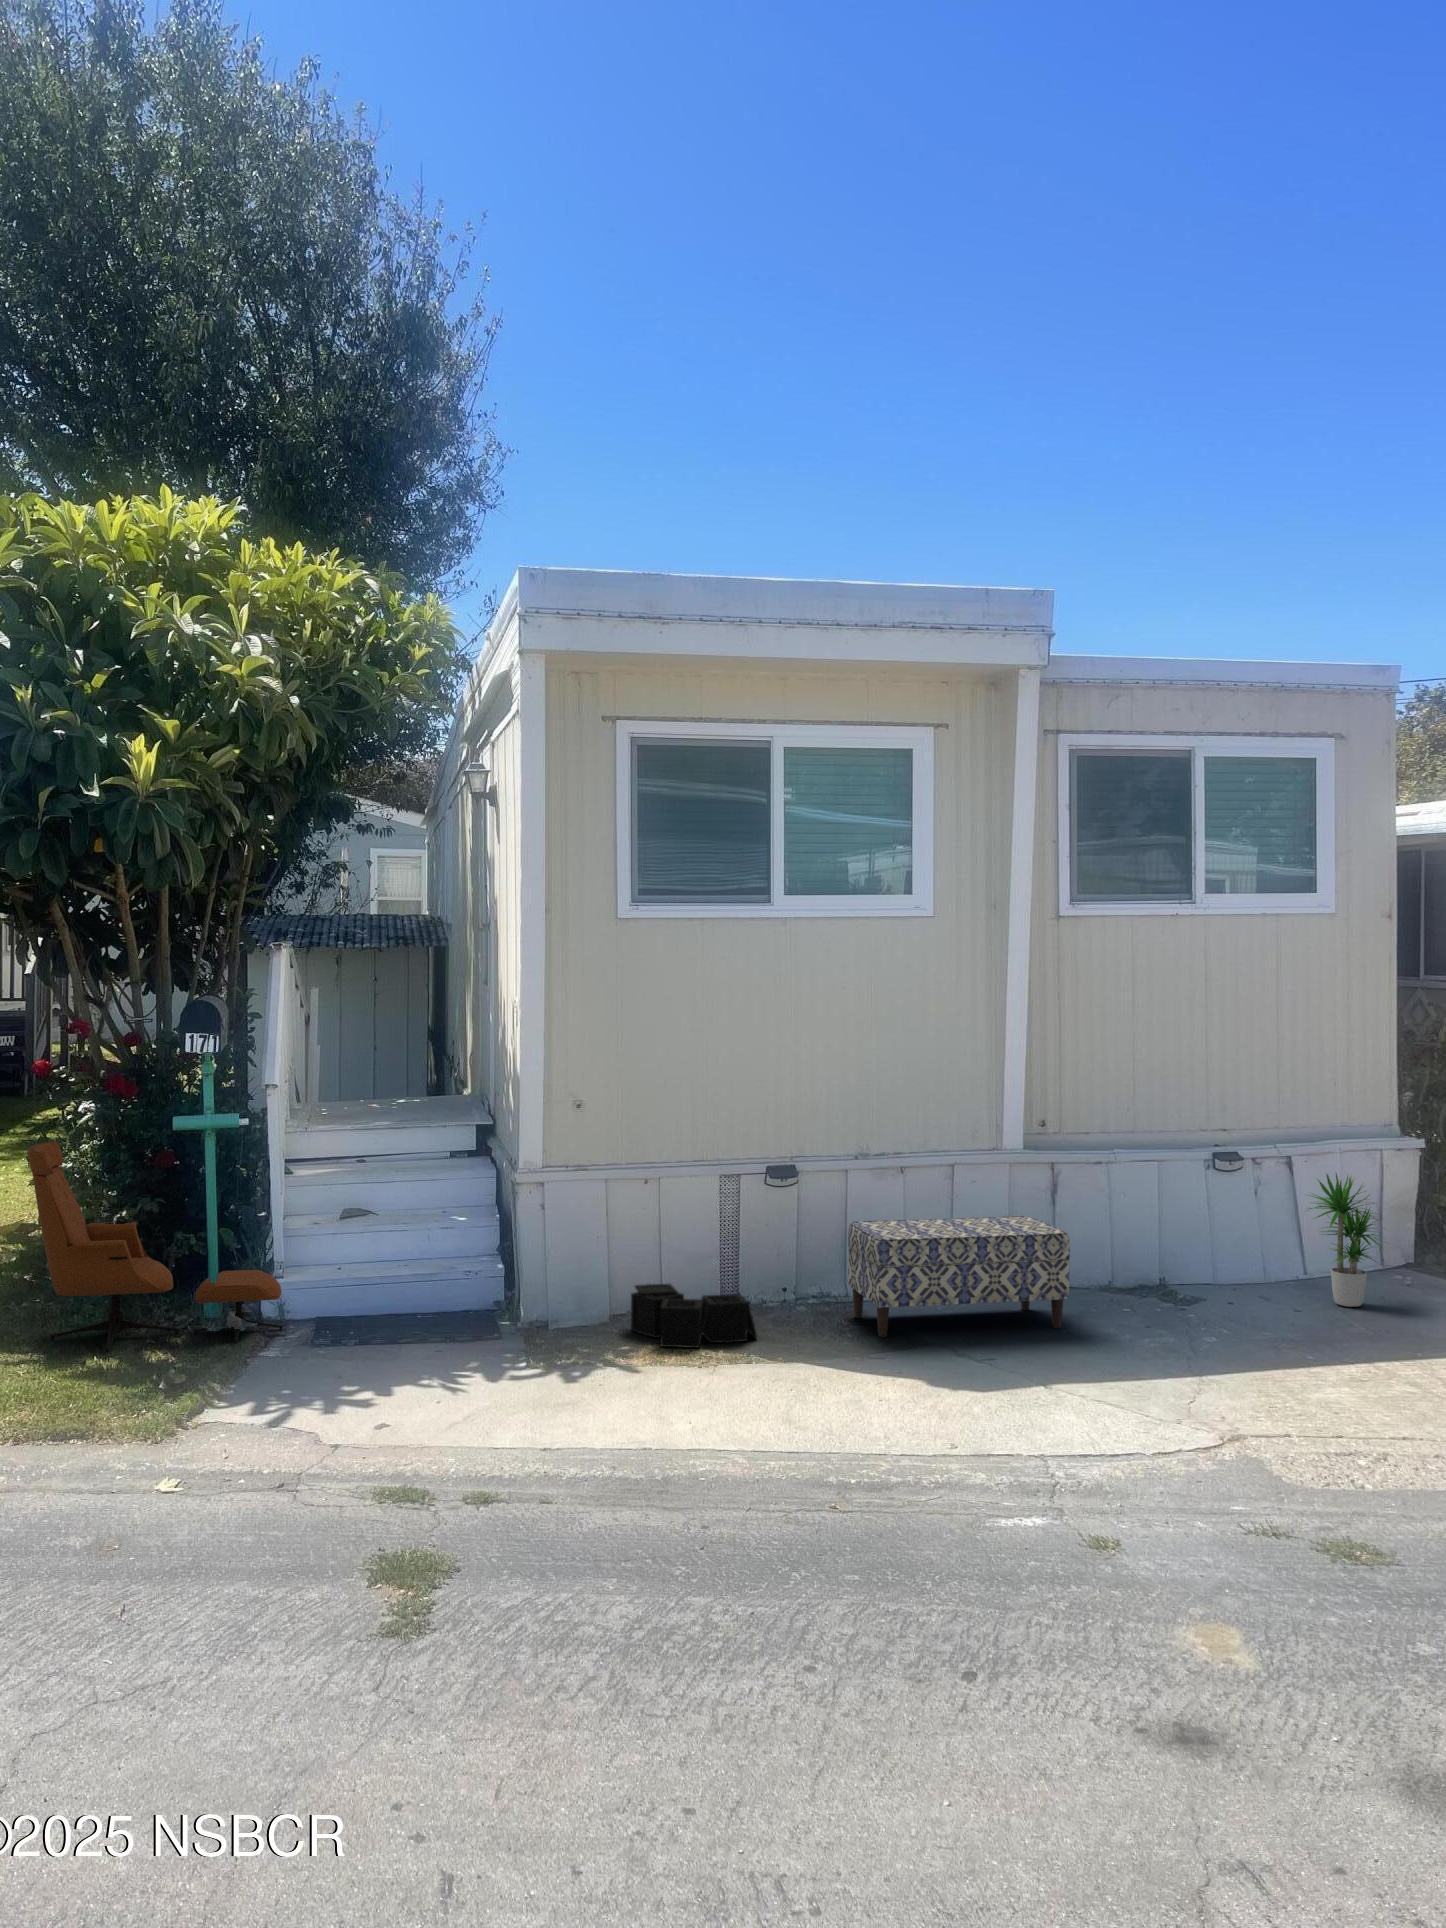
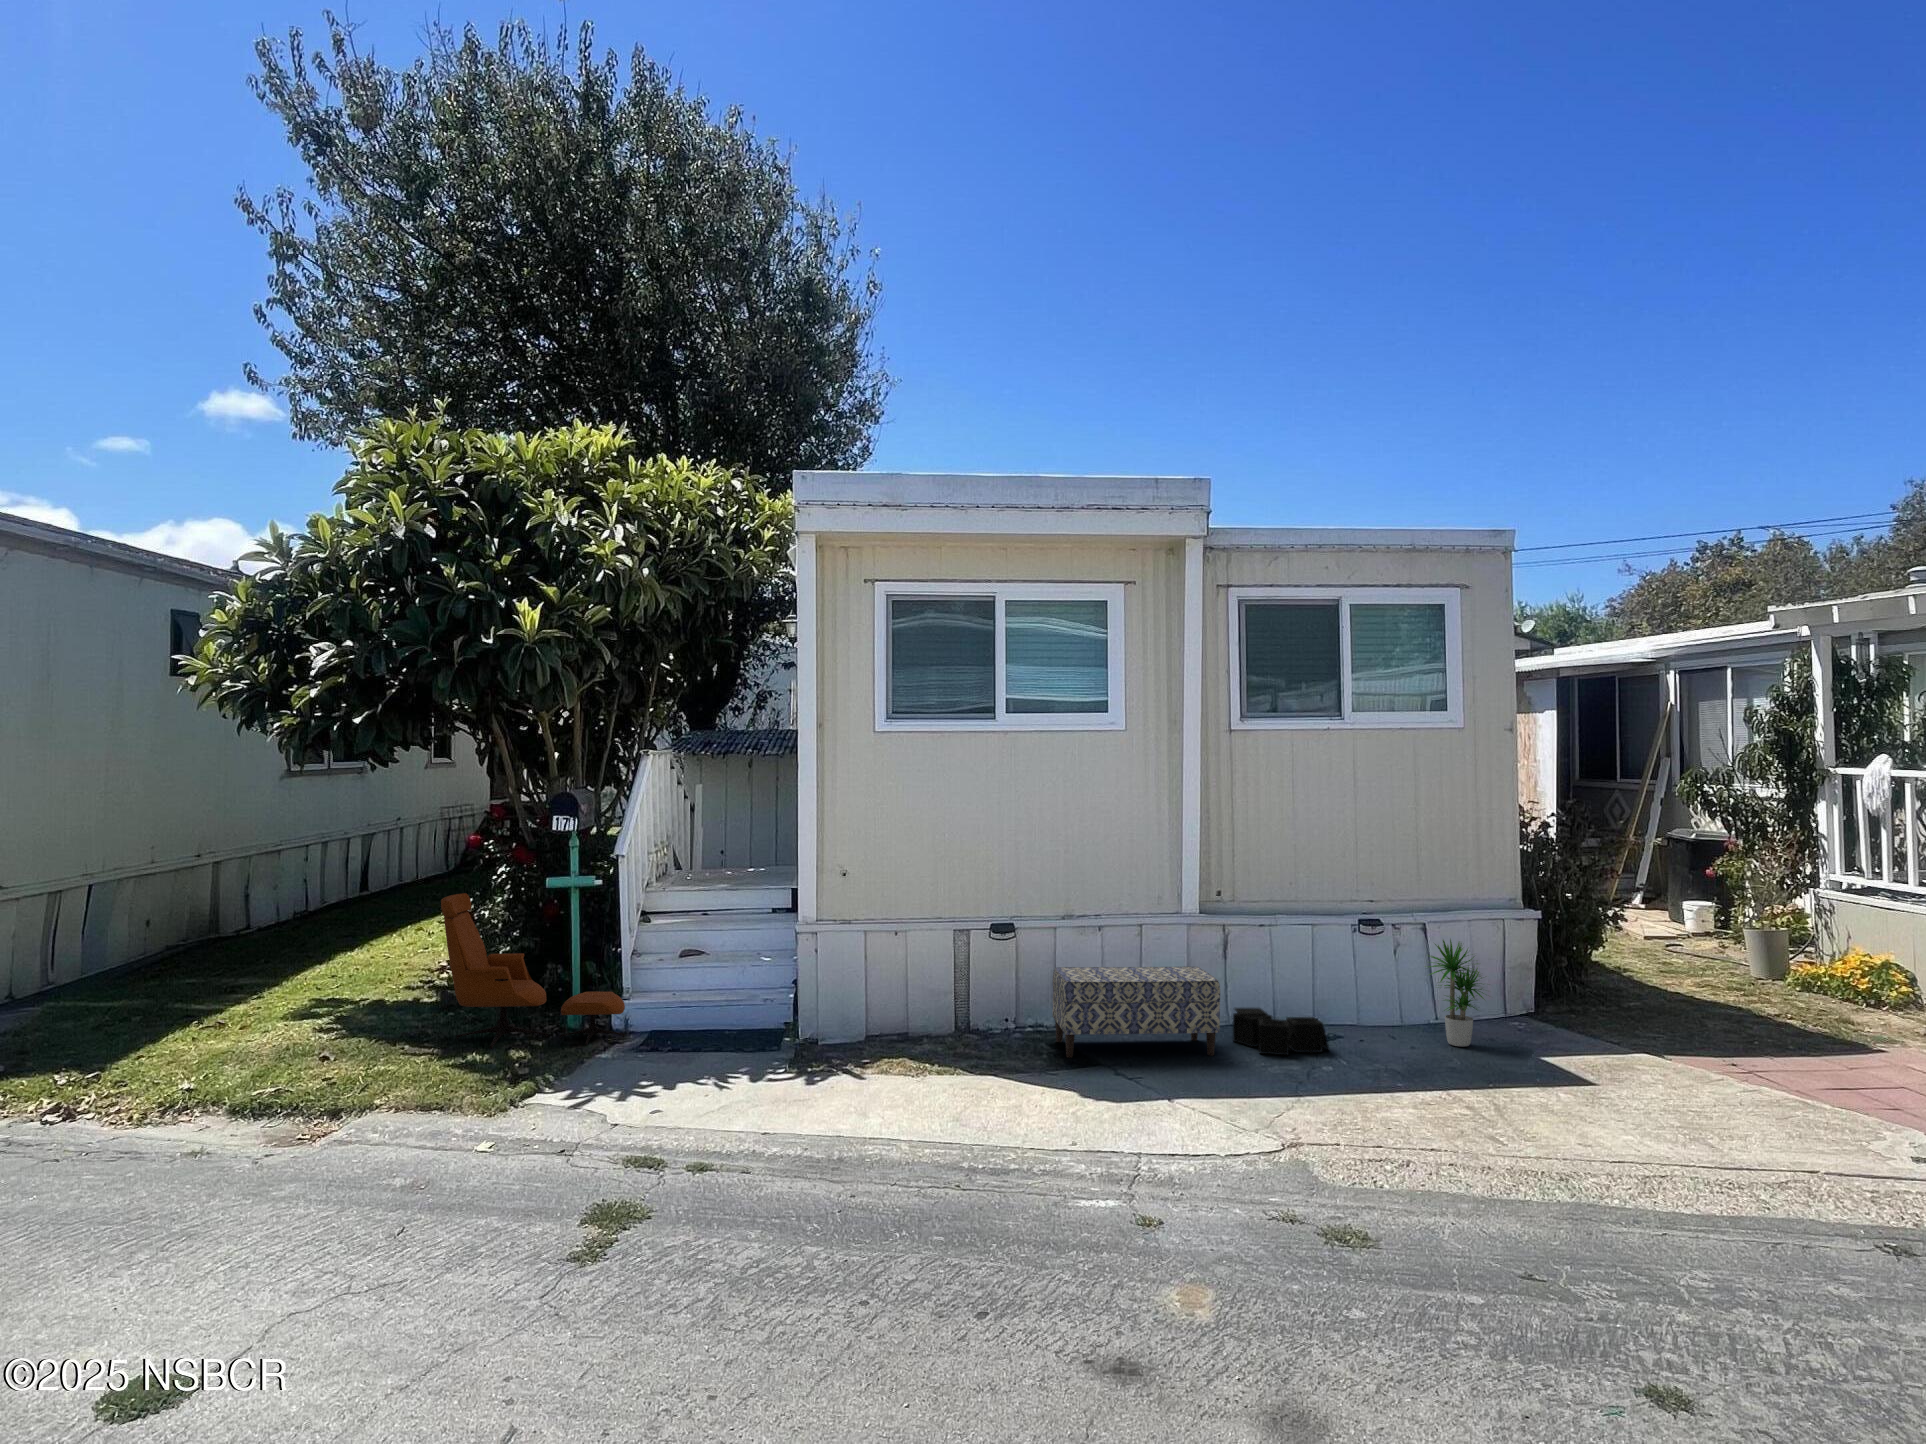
storage bin: present [631,1284,757,1348] -> present [1233,1008,1330,1055]

